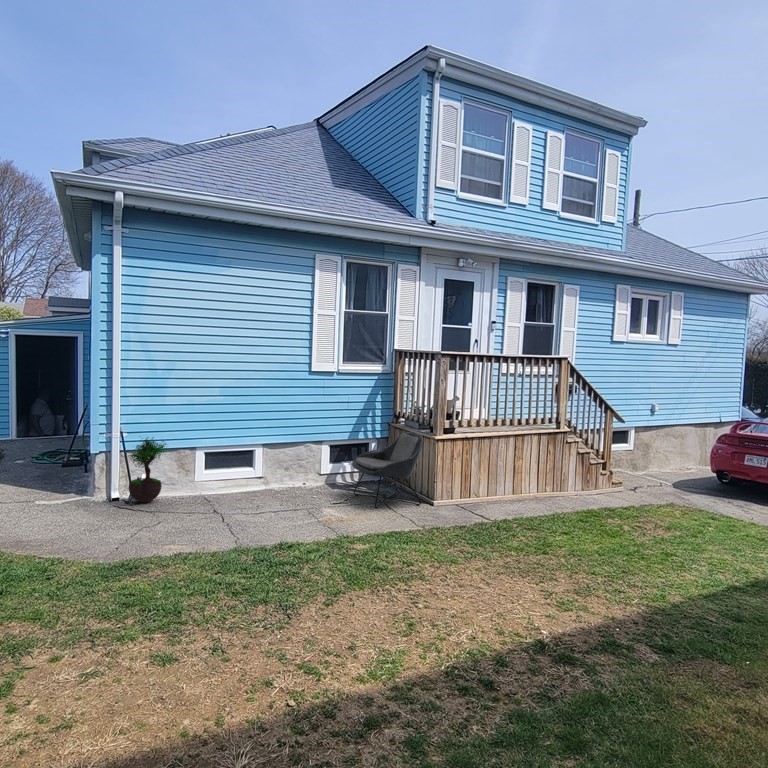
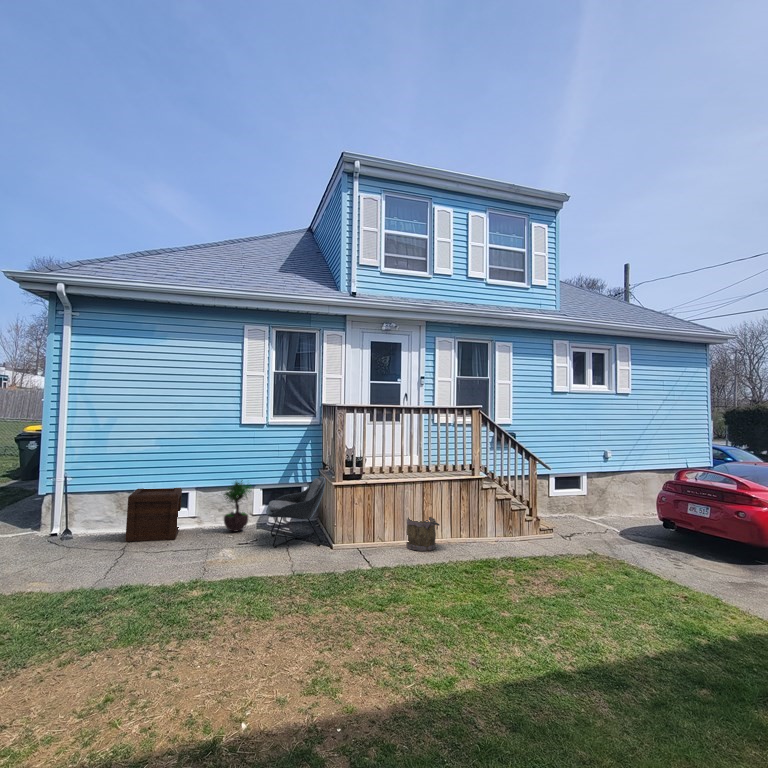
potted tree: present [129,437,167,502] -> present [224,480,250,531]
wooden crate: none [195,443,260,505] -> present [125,488,182,542]
bucket: none [505,472,540,509] -> present [406,517,439,551]

